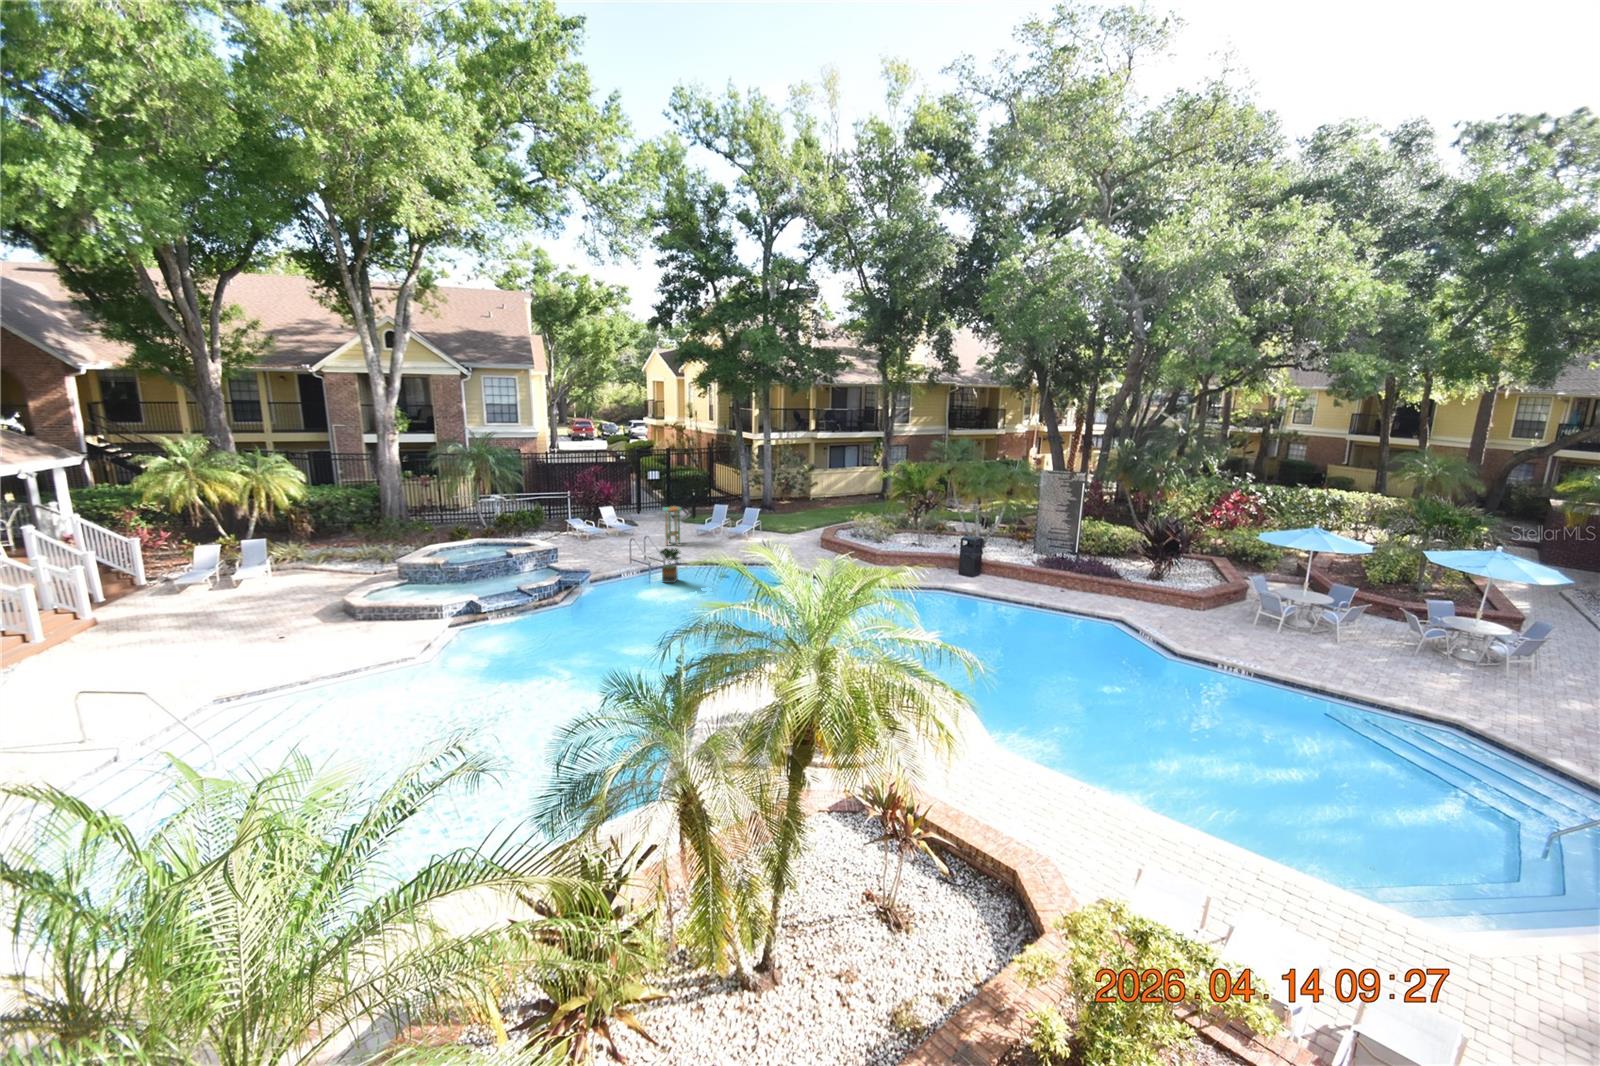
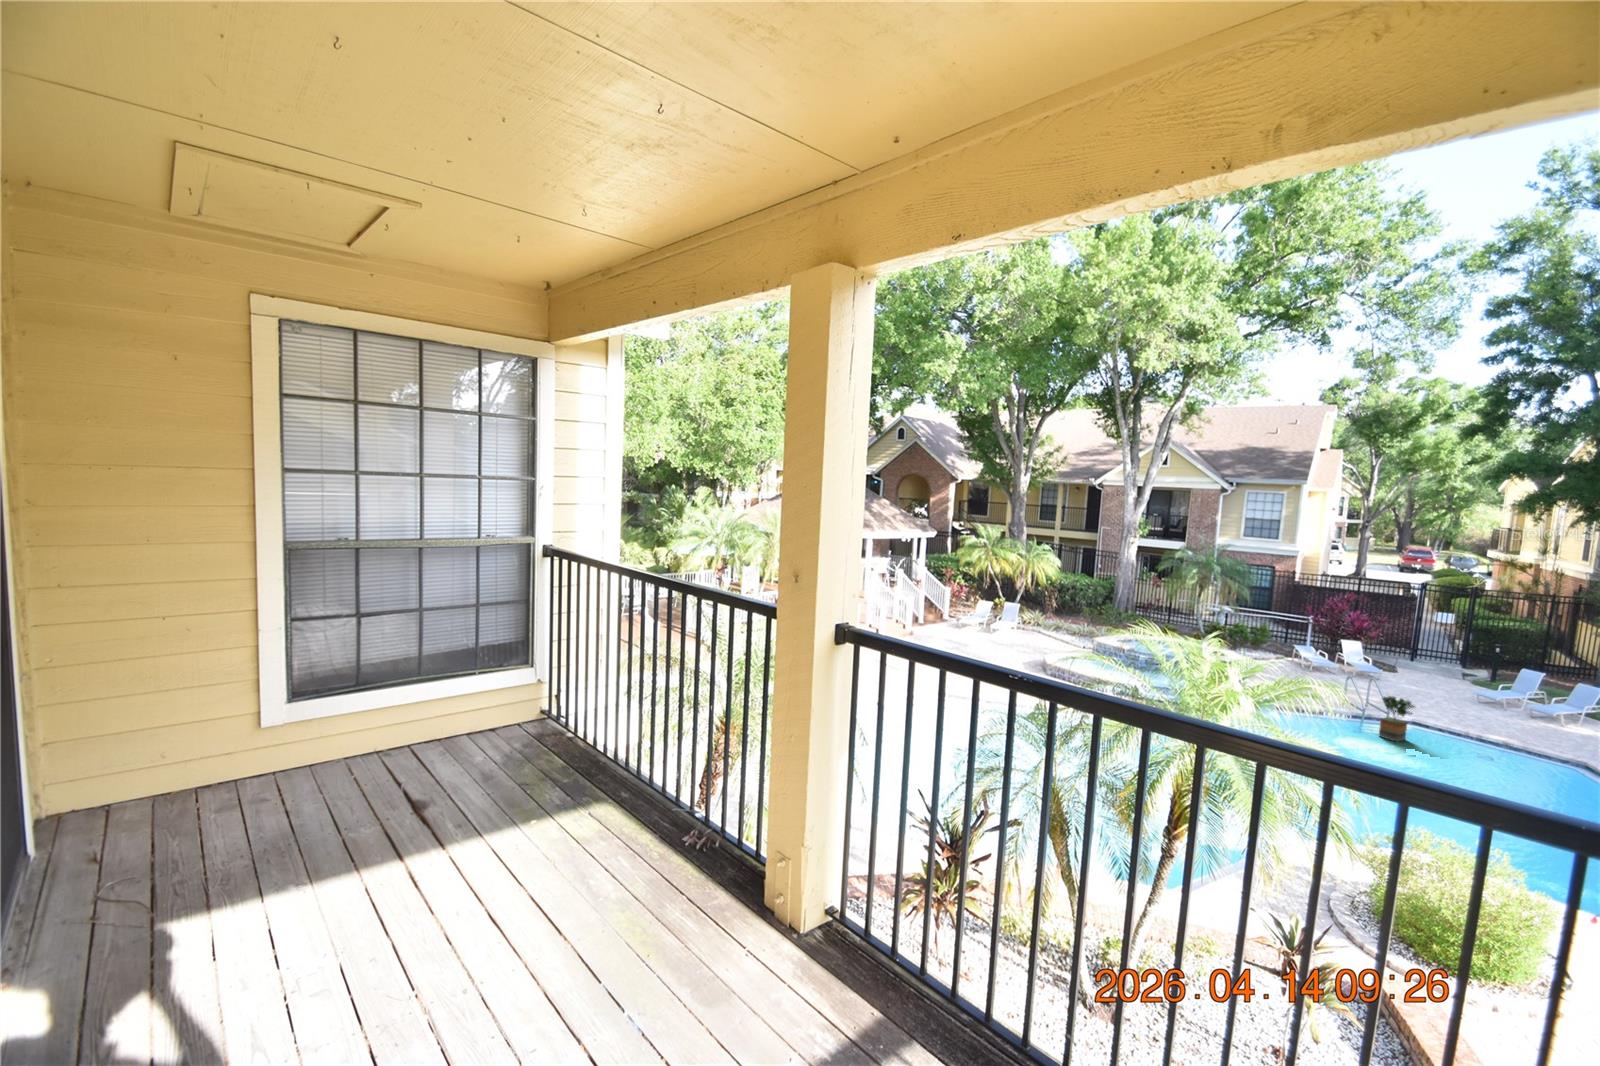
side table: present [663,506,682,545] -> none [1422,653,1457,705]

